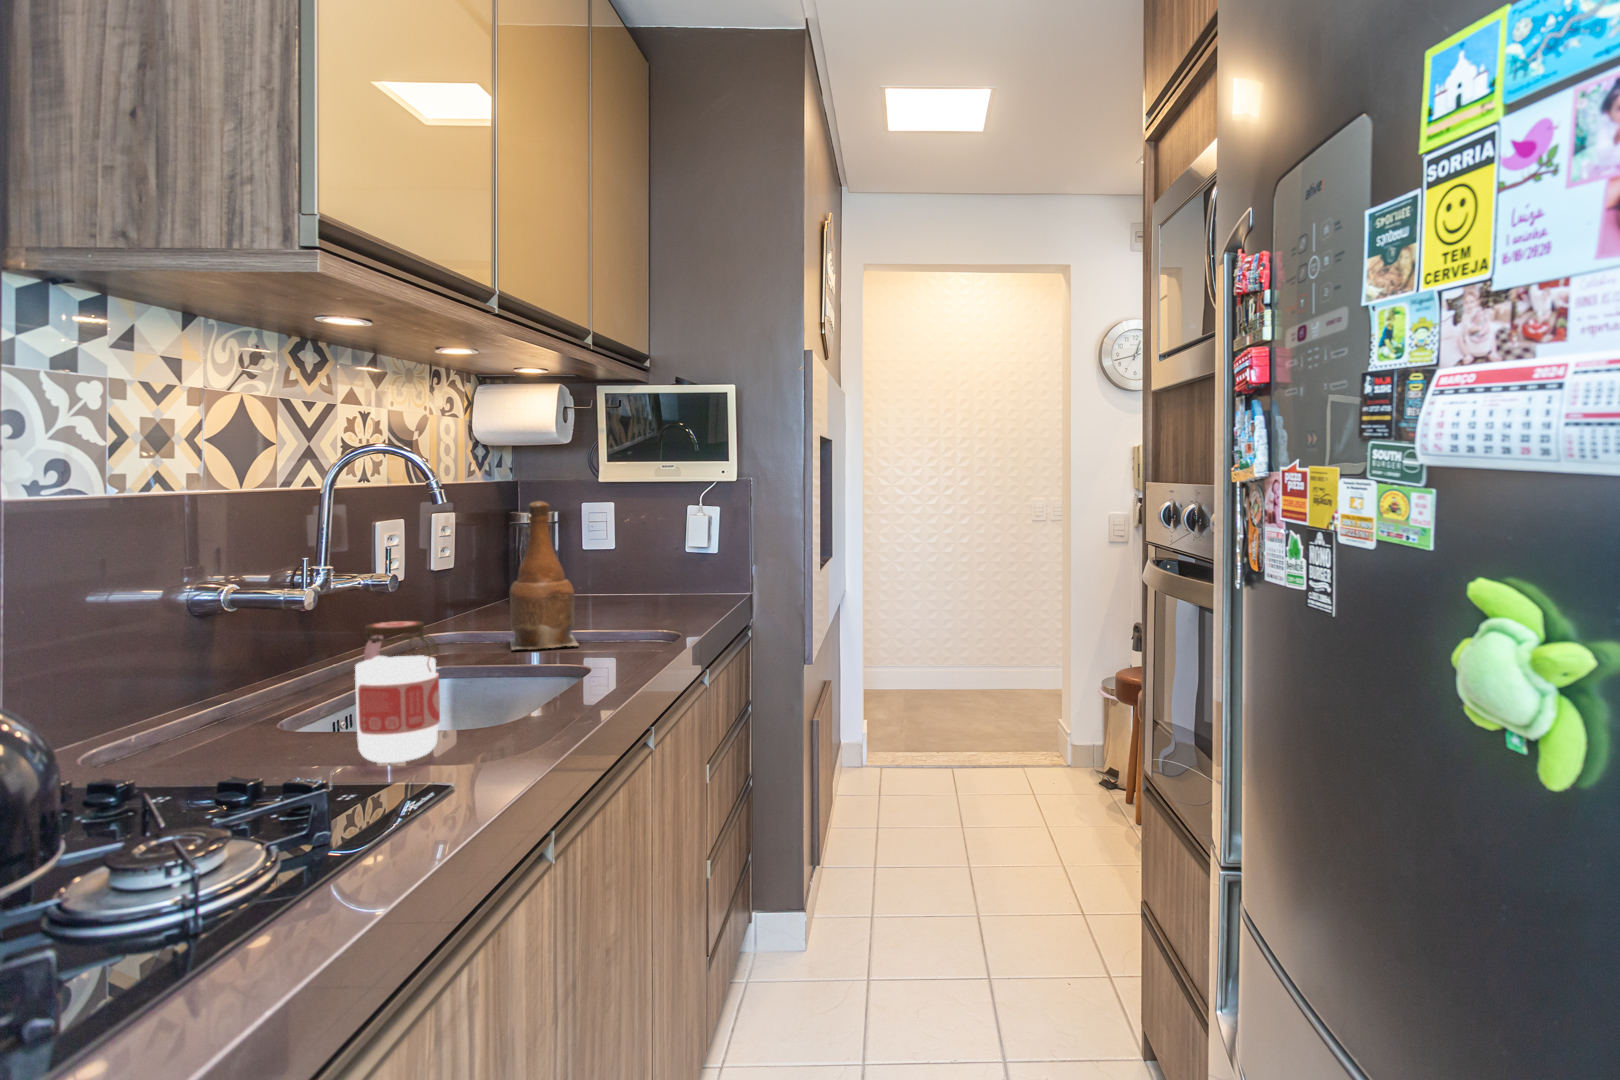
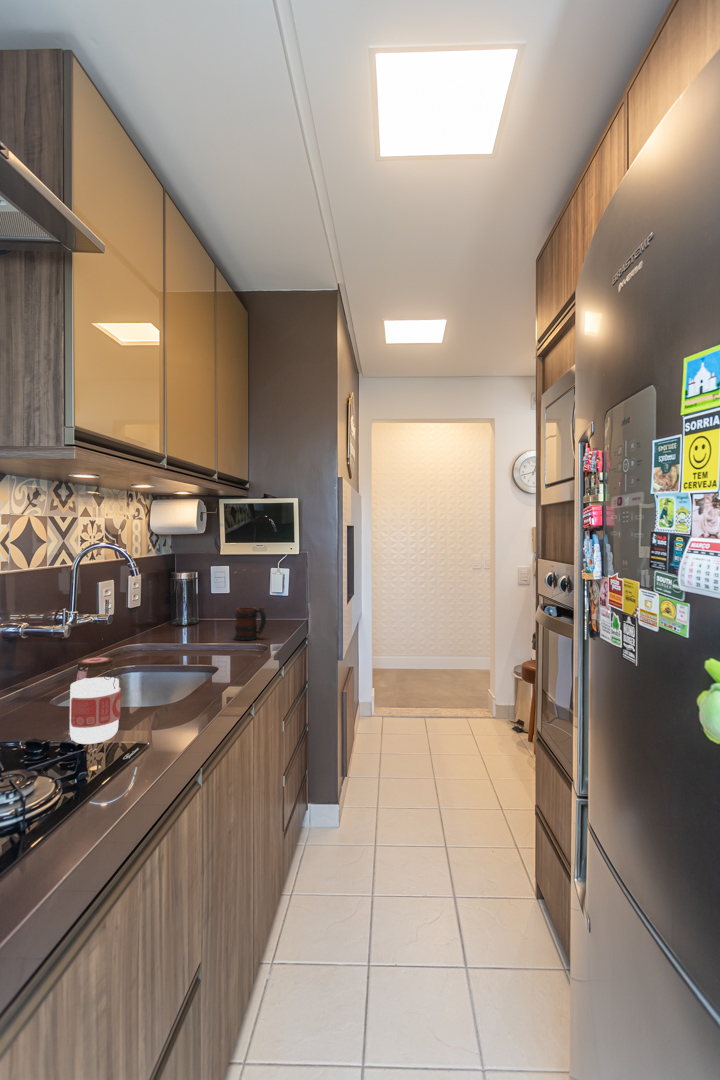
bottle: present [509,501,578,650] -> none [169,572,210,658]
mug: none [620,566,674,625] -> present [234,606,266,640]

